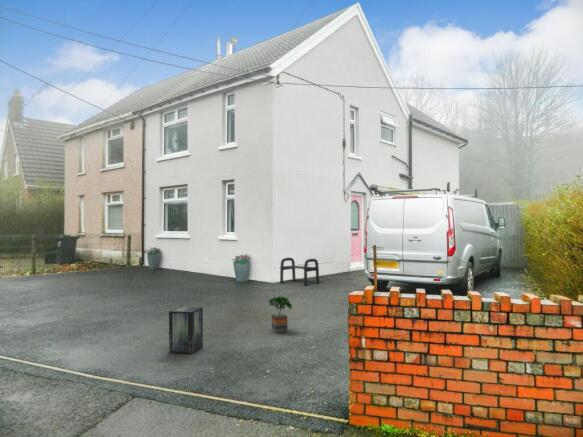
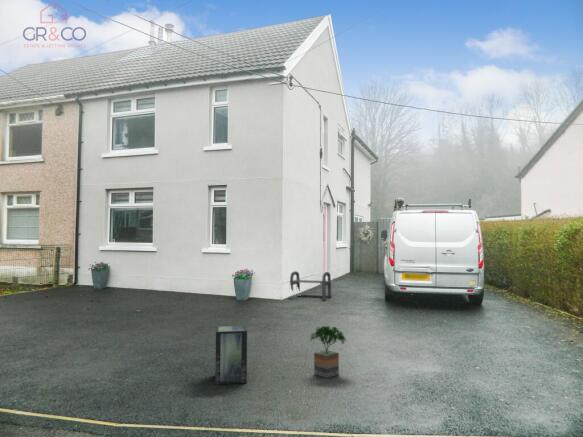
potted tree: present [269,297,292,333] -> present [311,326,346,378]
storage box: present [169,307,203,354] -> present [215,325,247,384]

